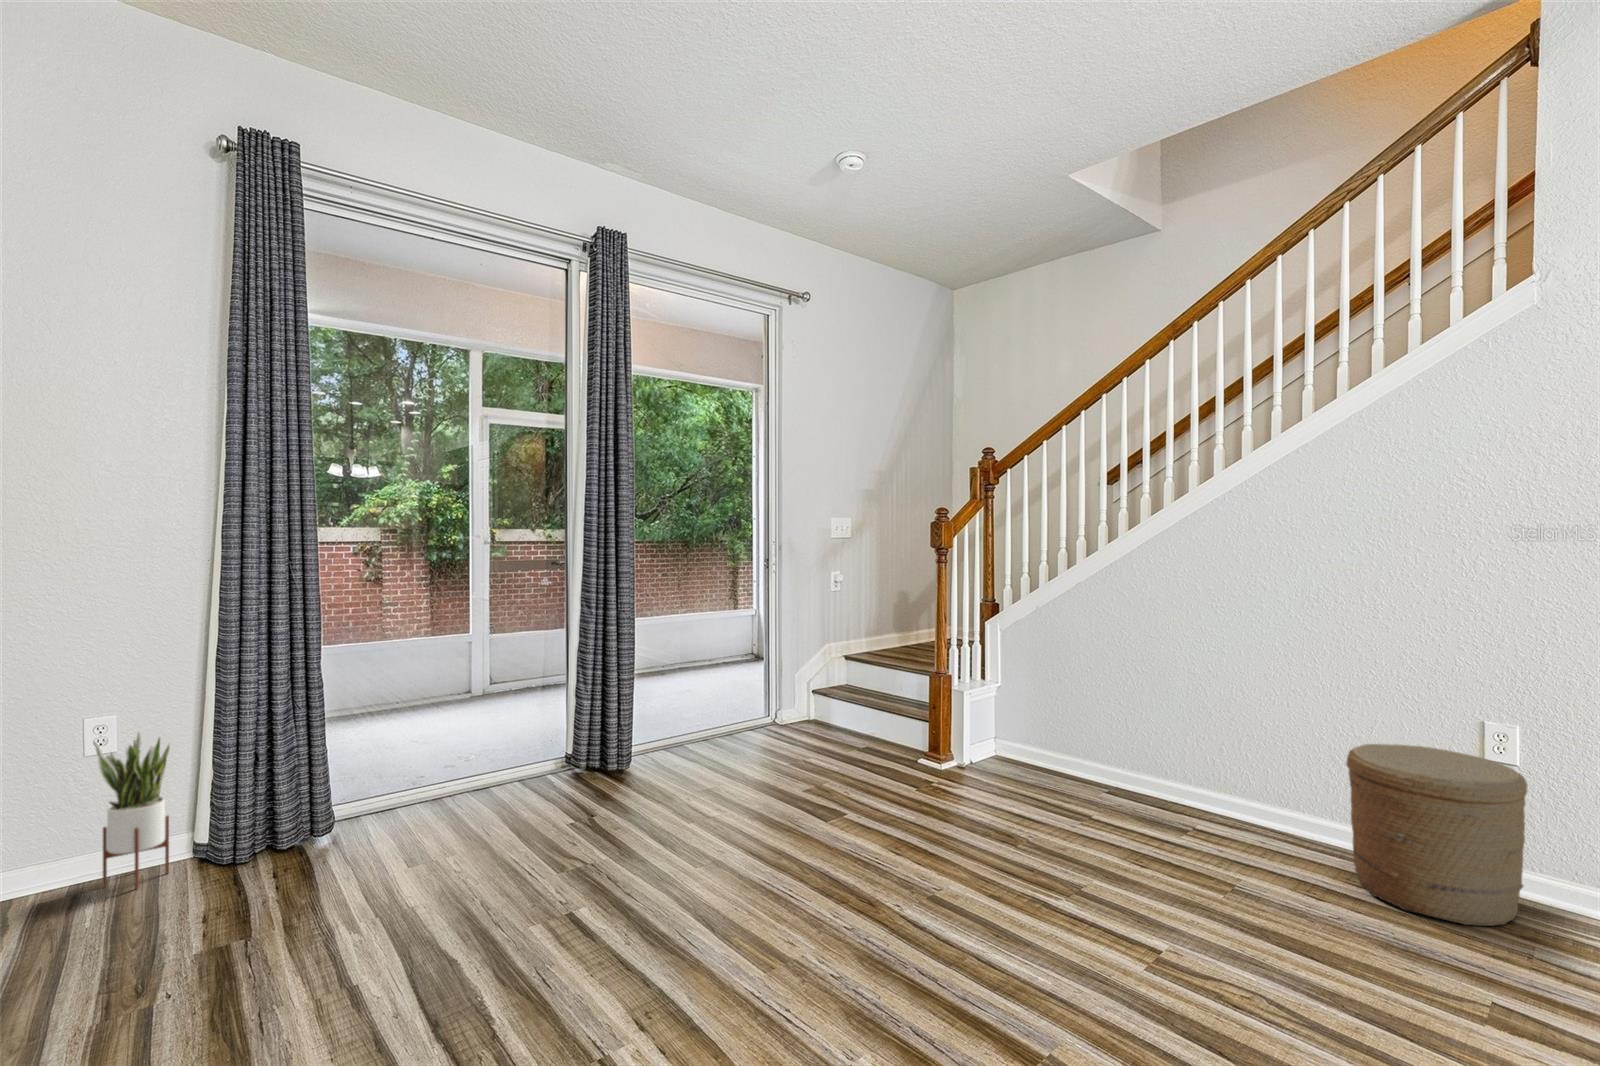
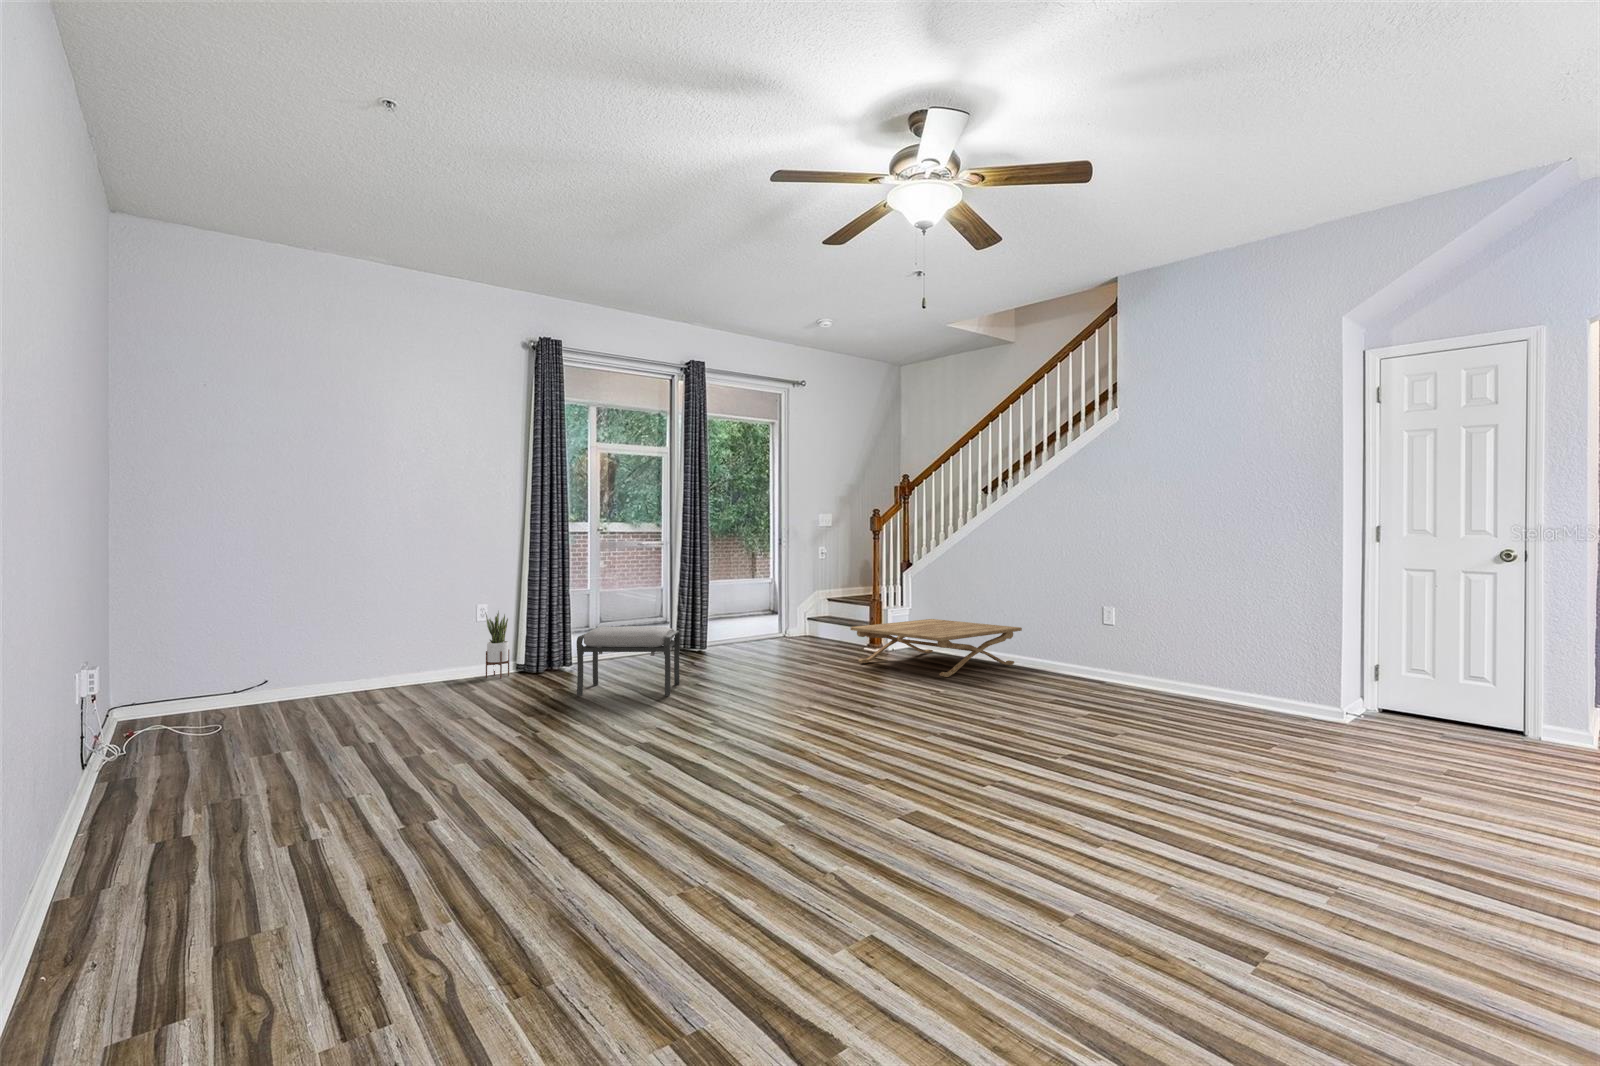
coffee table: none [909,710,1255,893] -> present [850,619,1022,677]
woven basket: present [1346,744,1528,926] -> none [1042,615,1110,683]
ottoman: none [231,794,533,1007] -> present [577,626,680,696]

